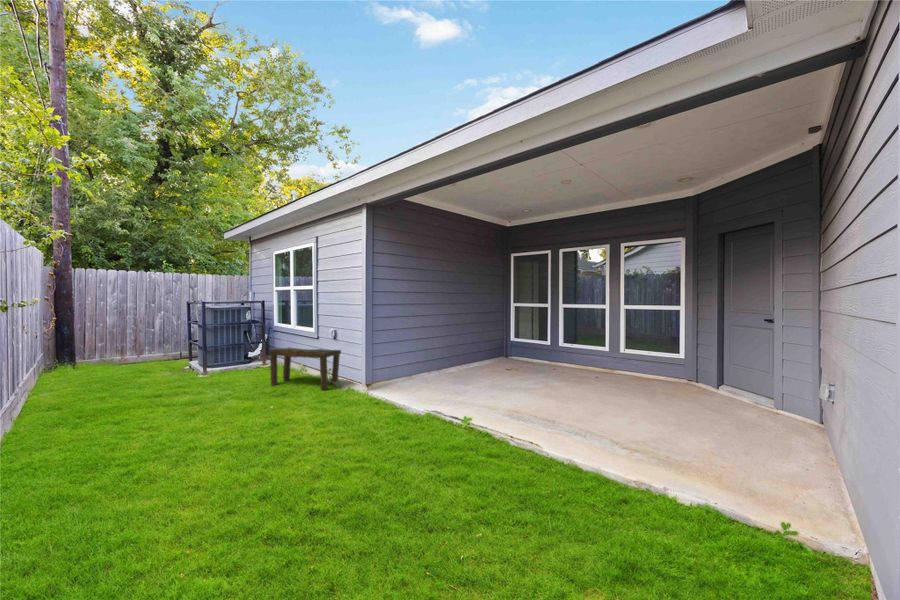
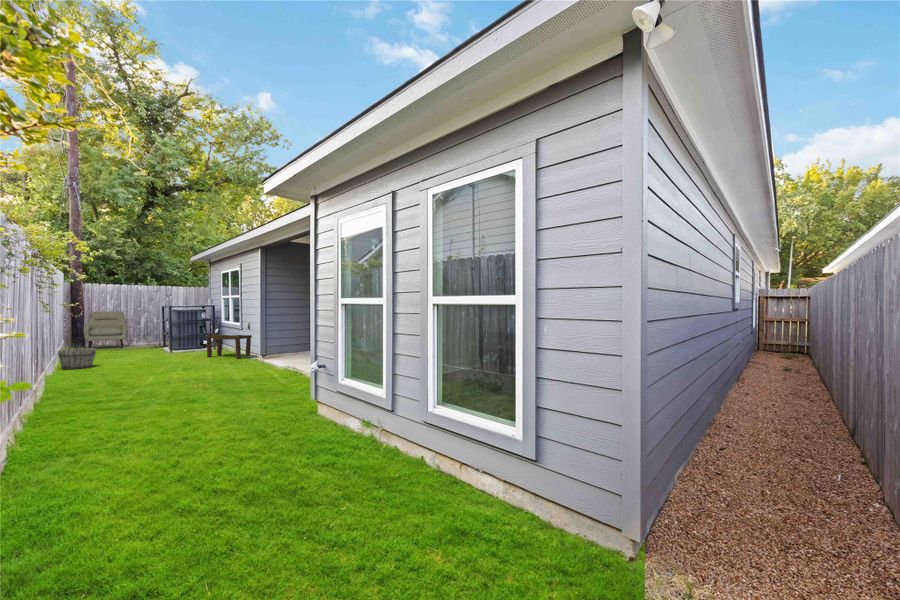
chair: none [71,309,137,368] -> present [84,312,127,348]
wooden bucket: none [12,371,88,423] -> present [58,345,96,369]

